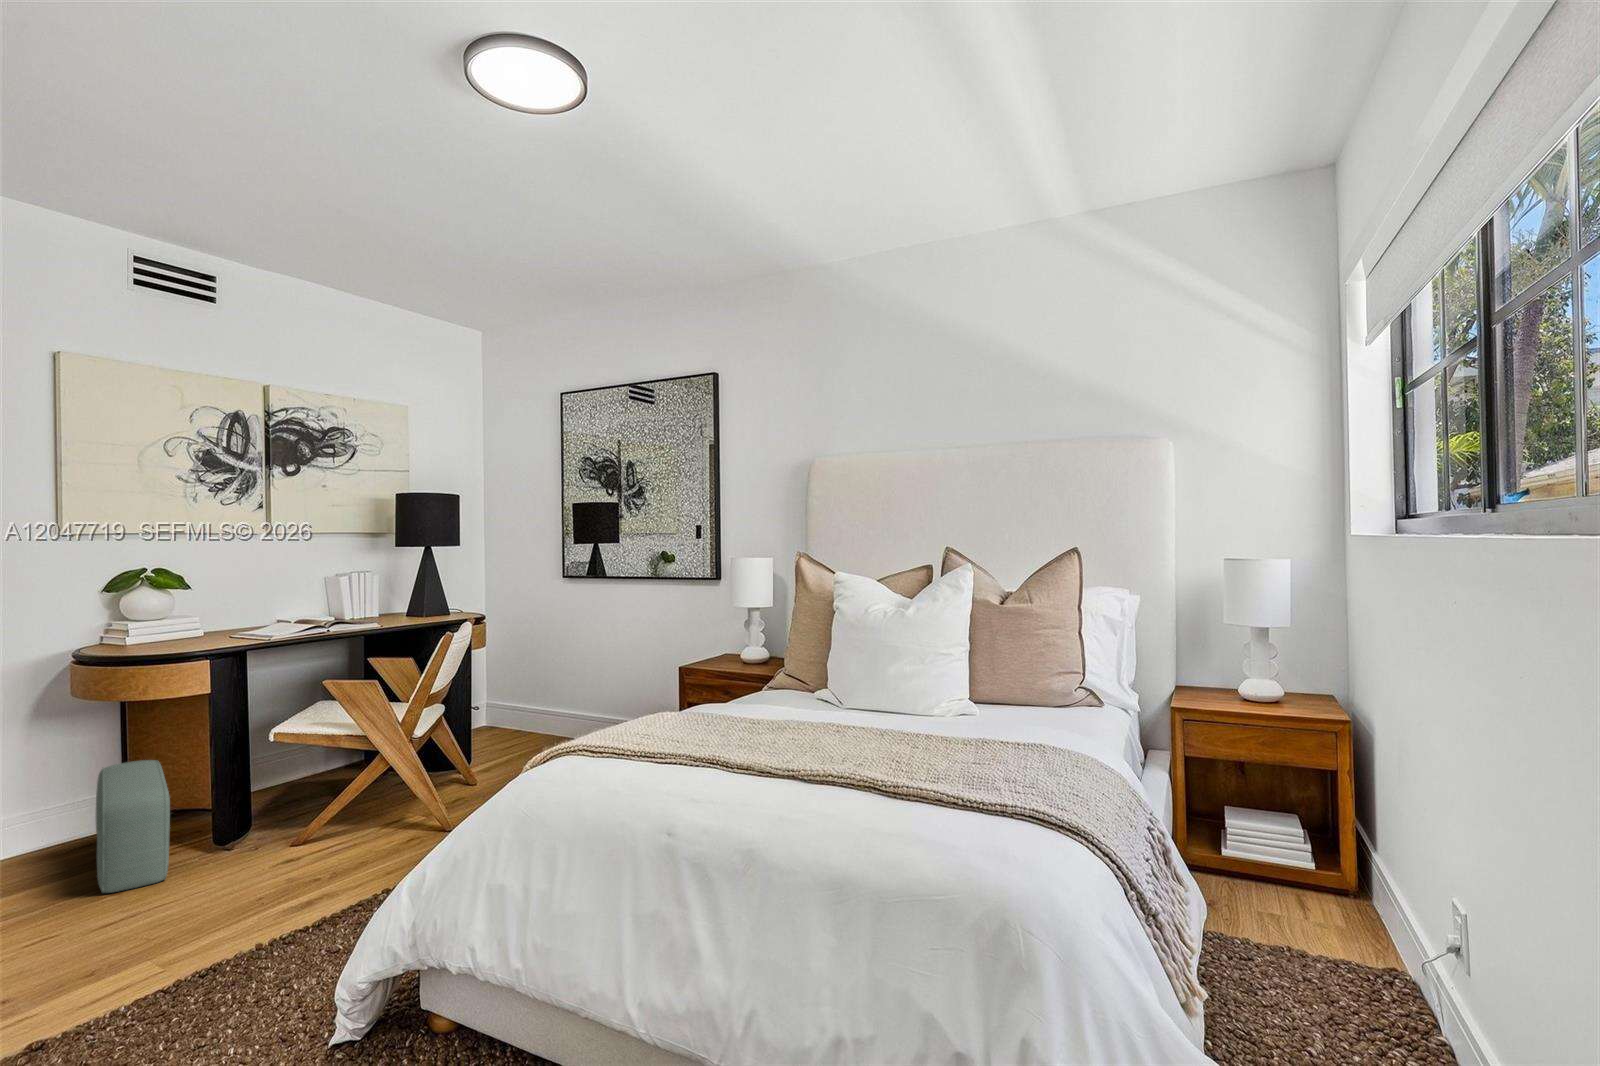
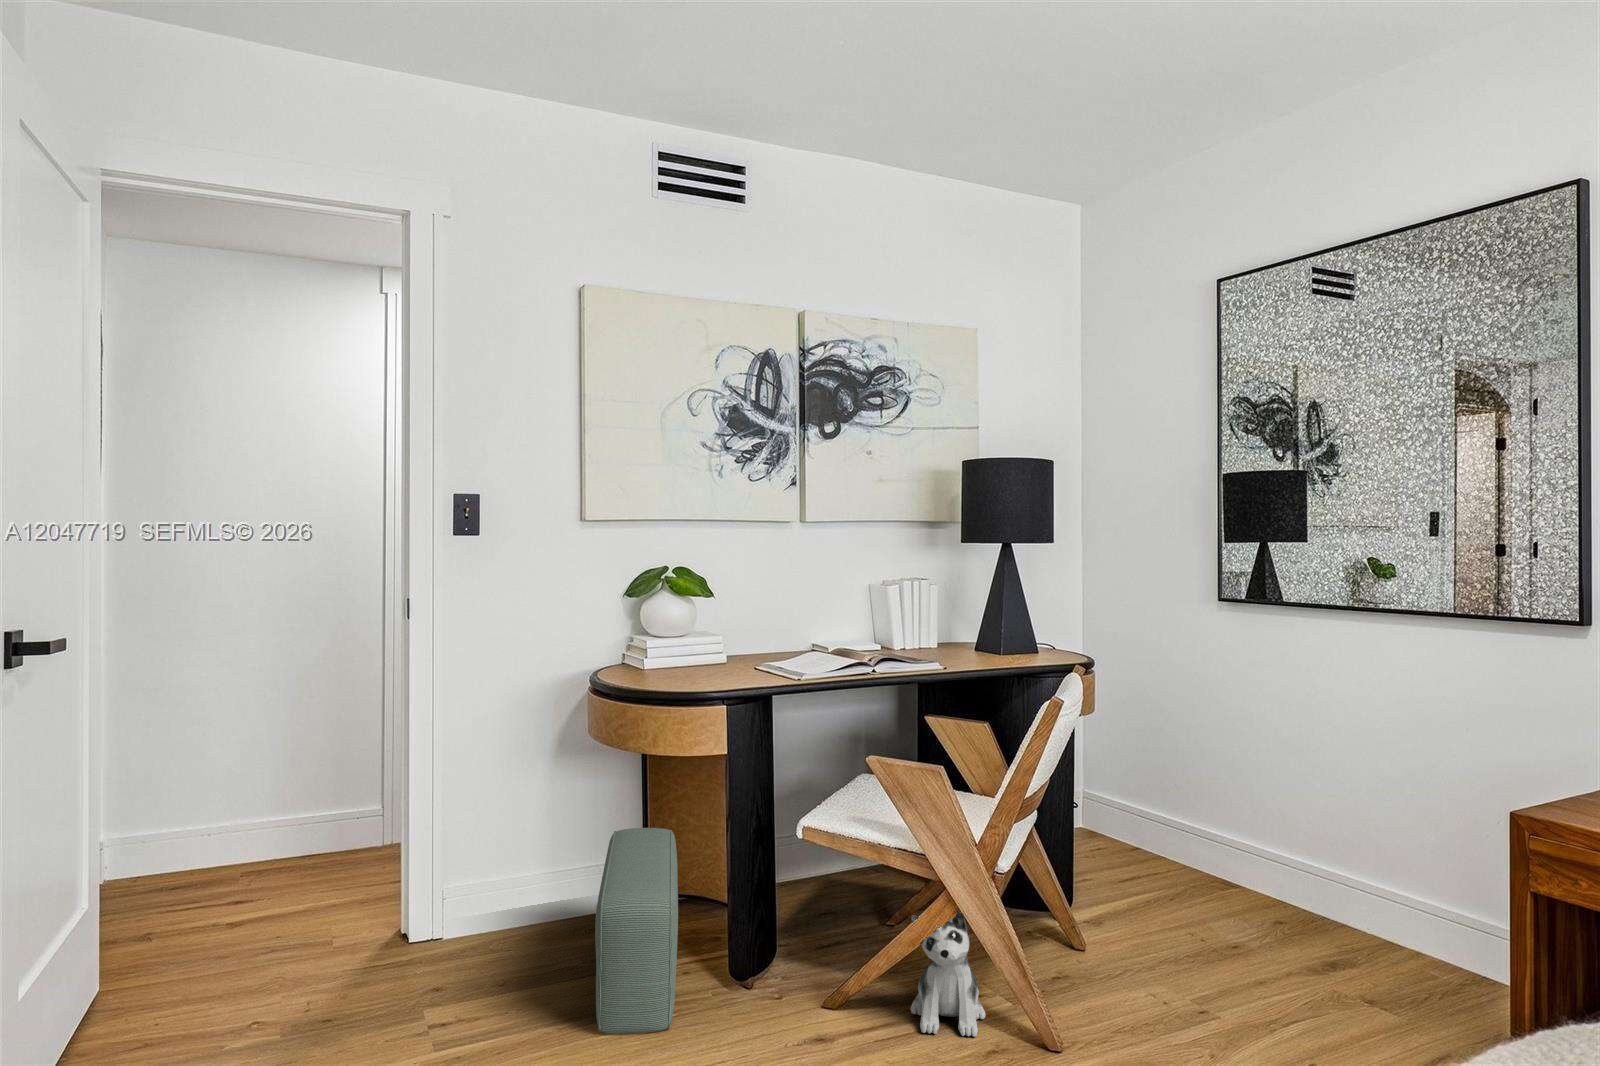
plush toy: none [354,761,406,843] -> present [911,910,986,1037]

